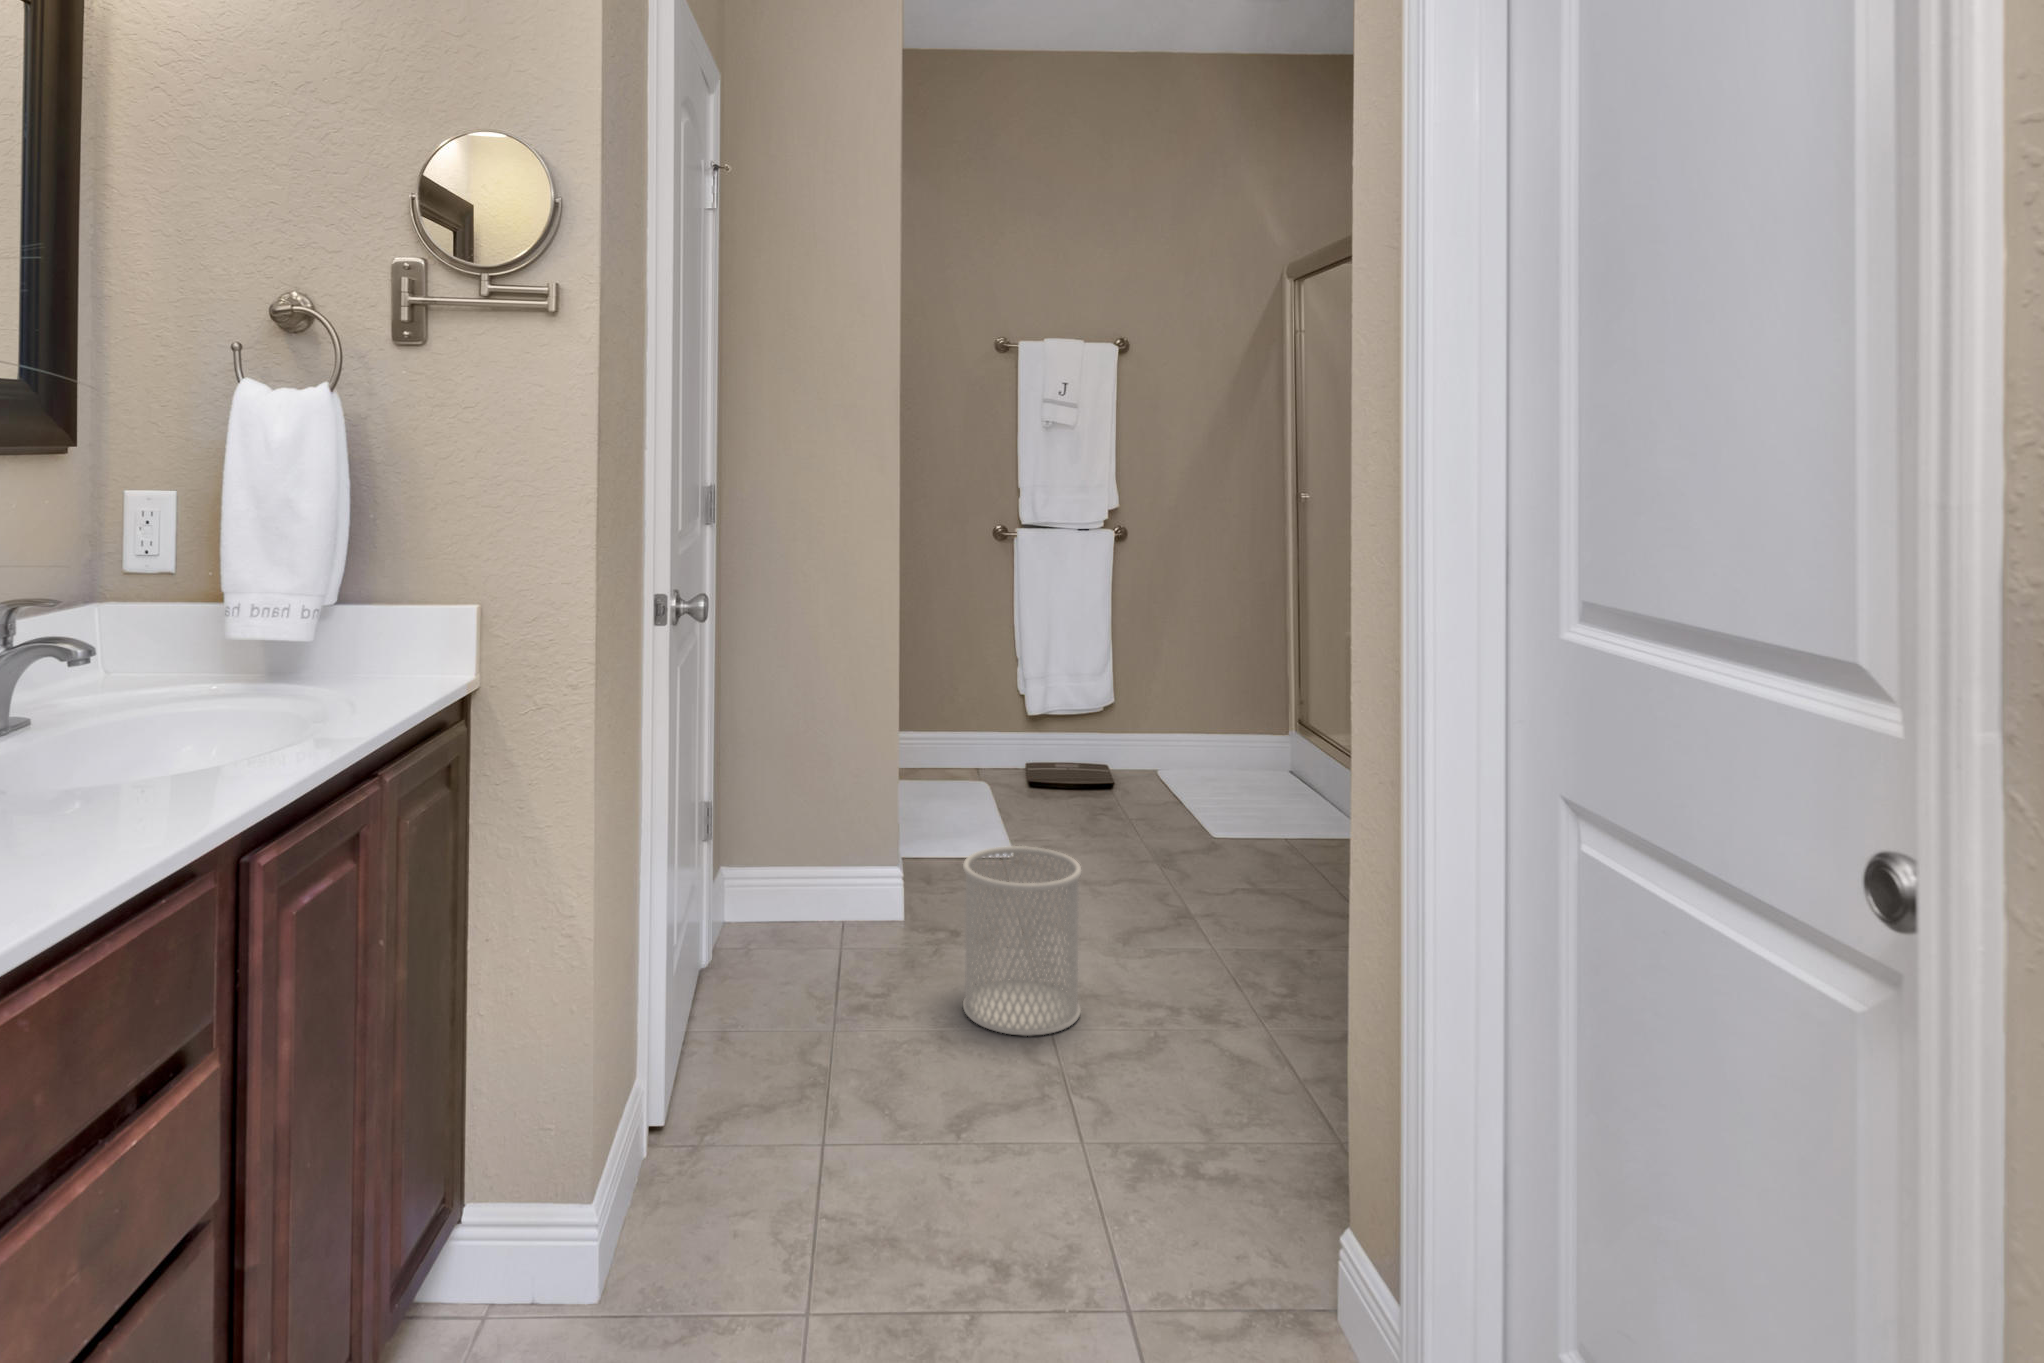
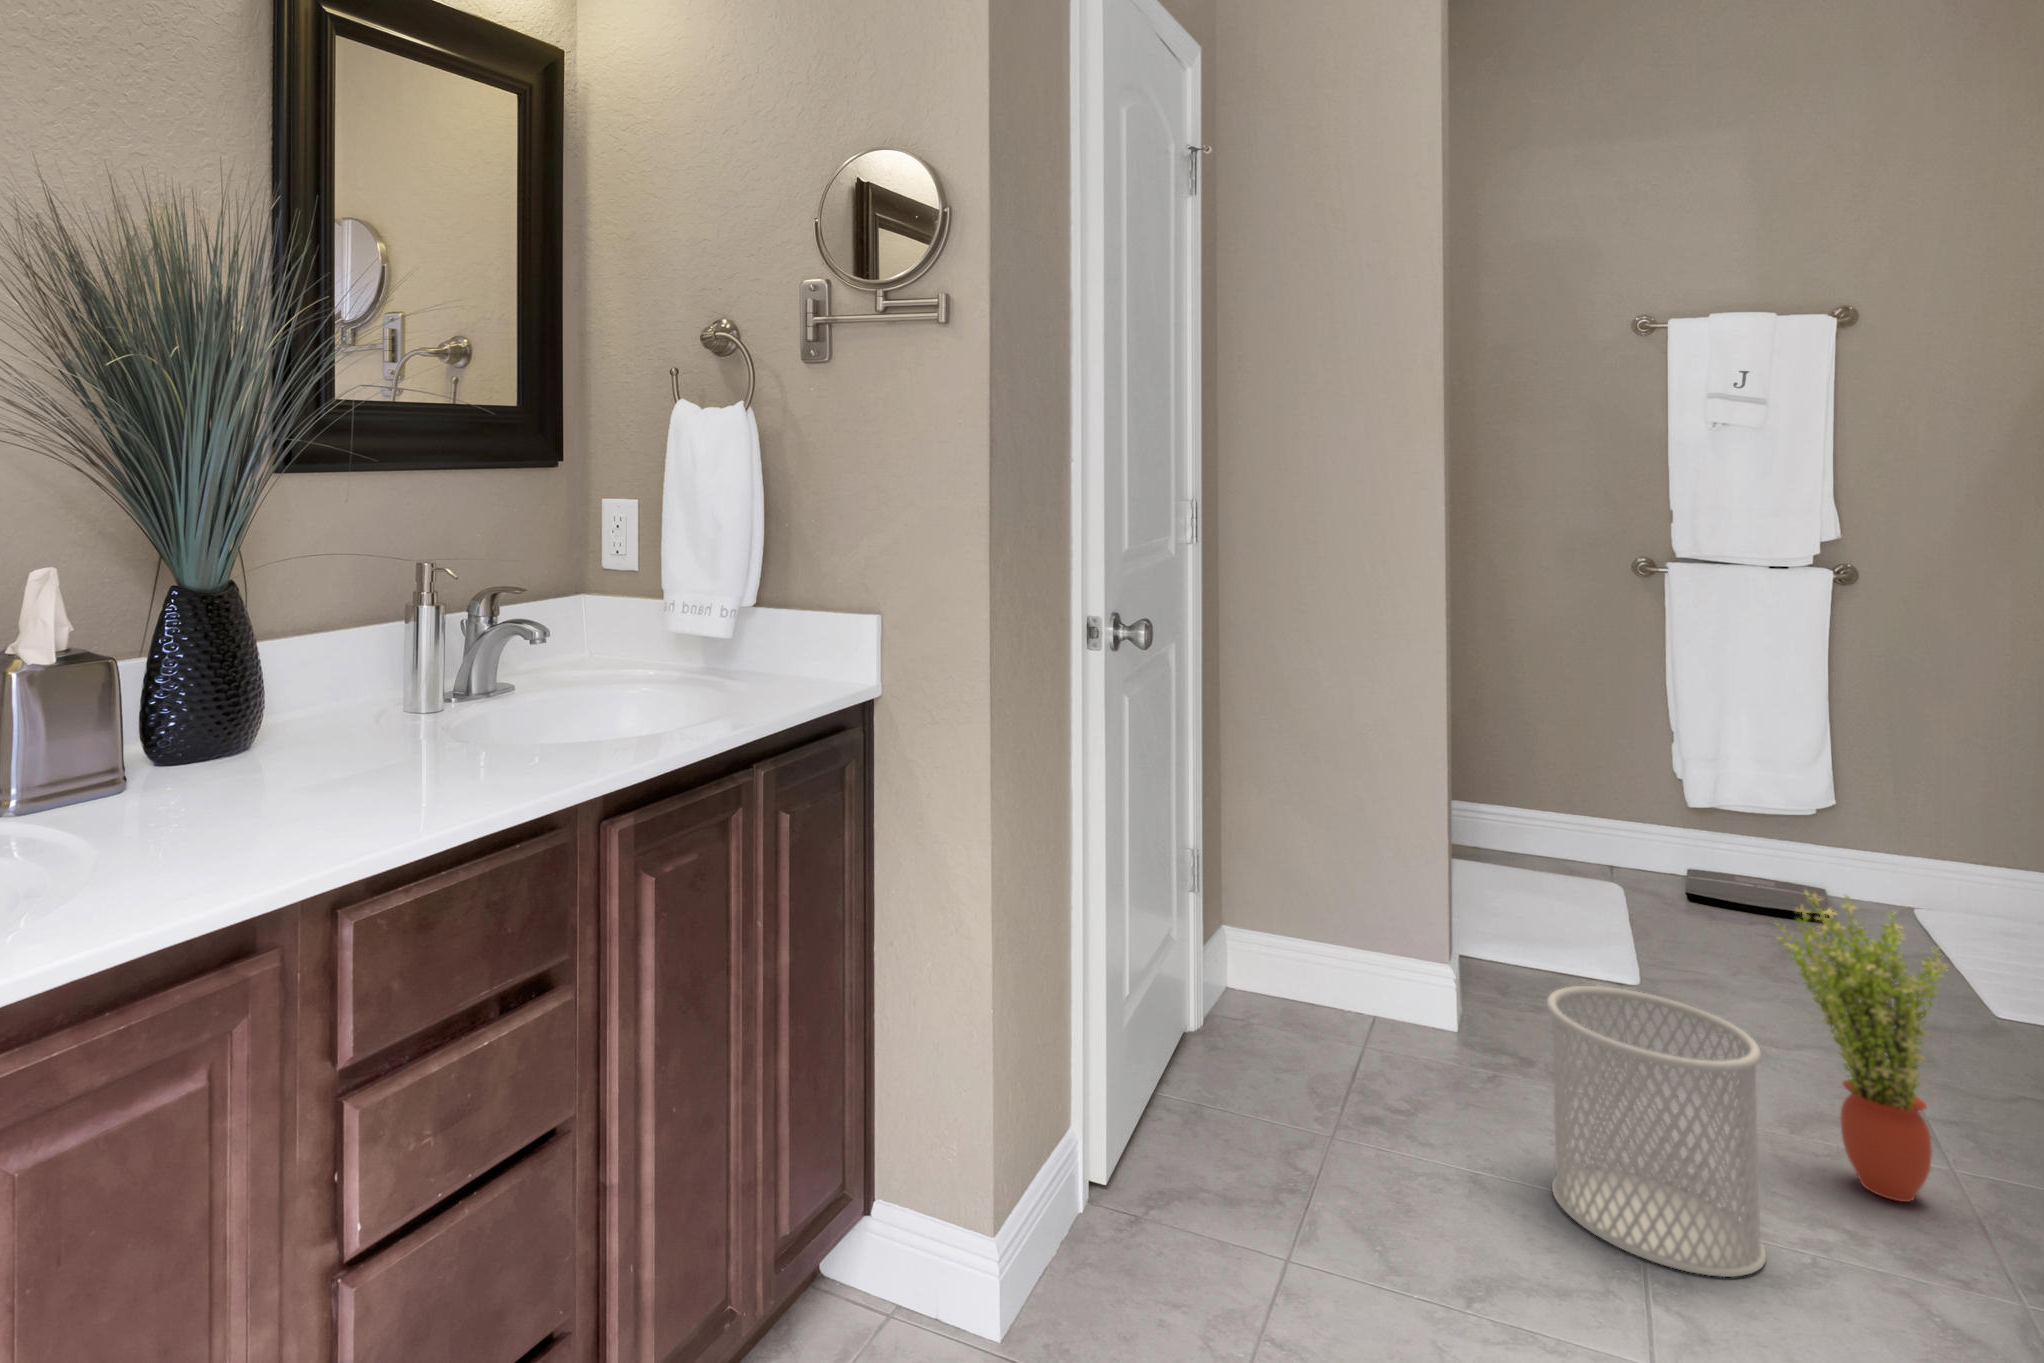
potted plant: none [1087,754,1171,954] -> present [1778,892,1948,1202]

